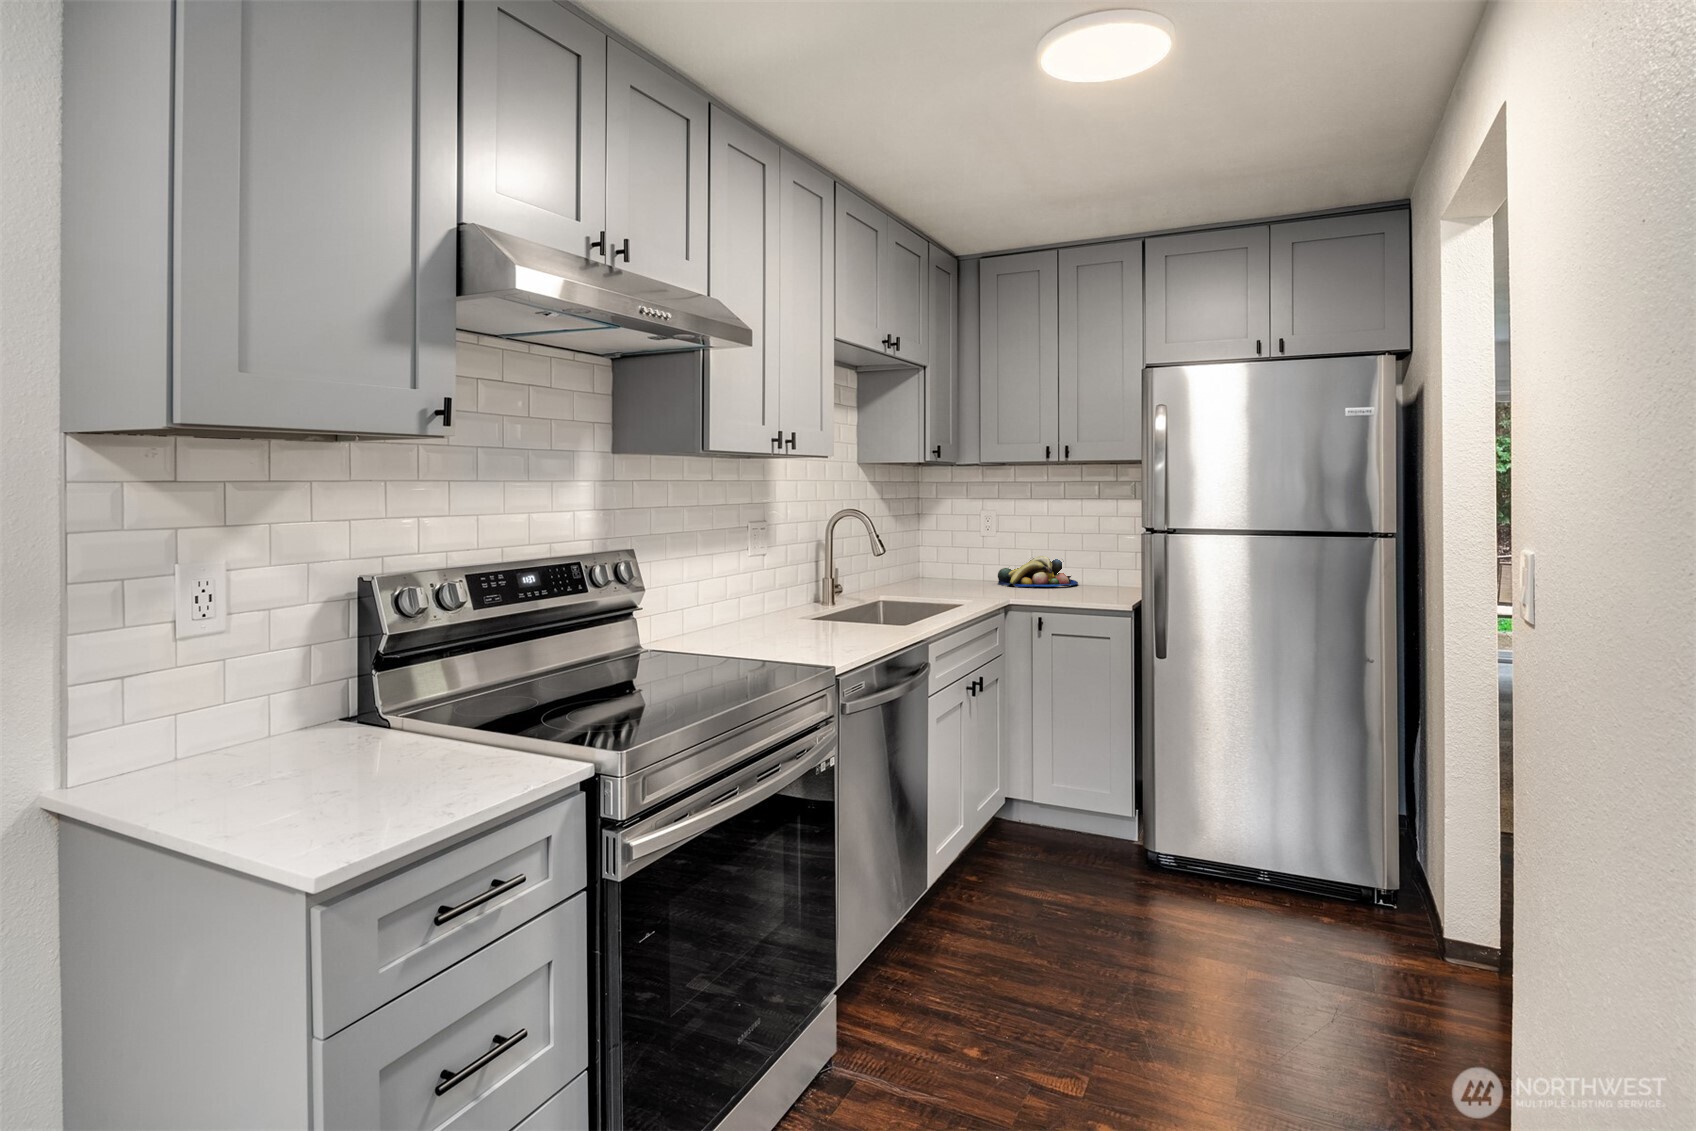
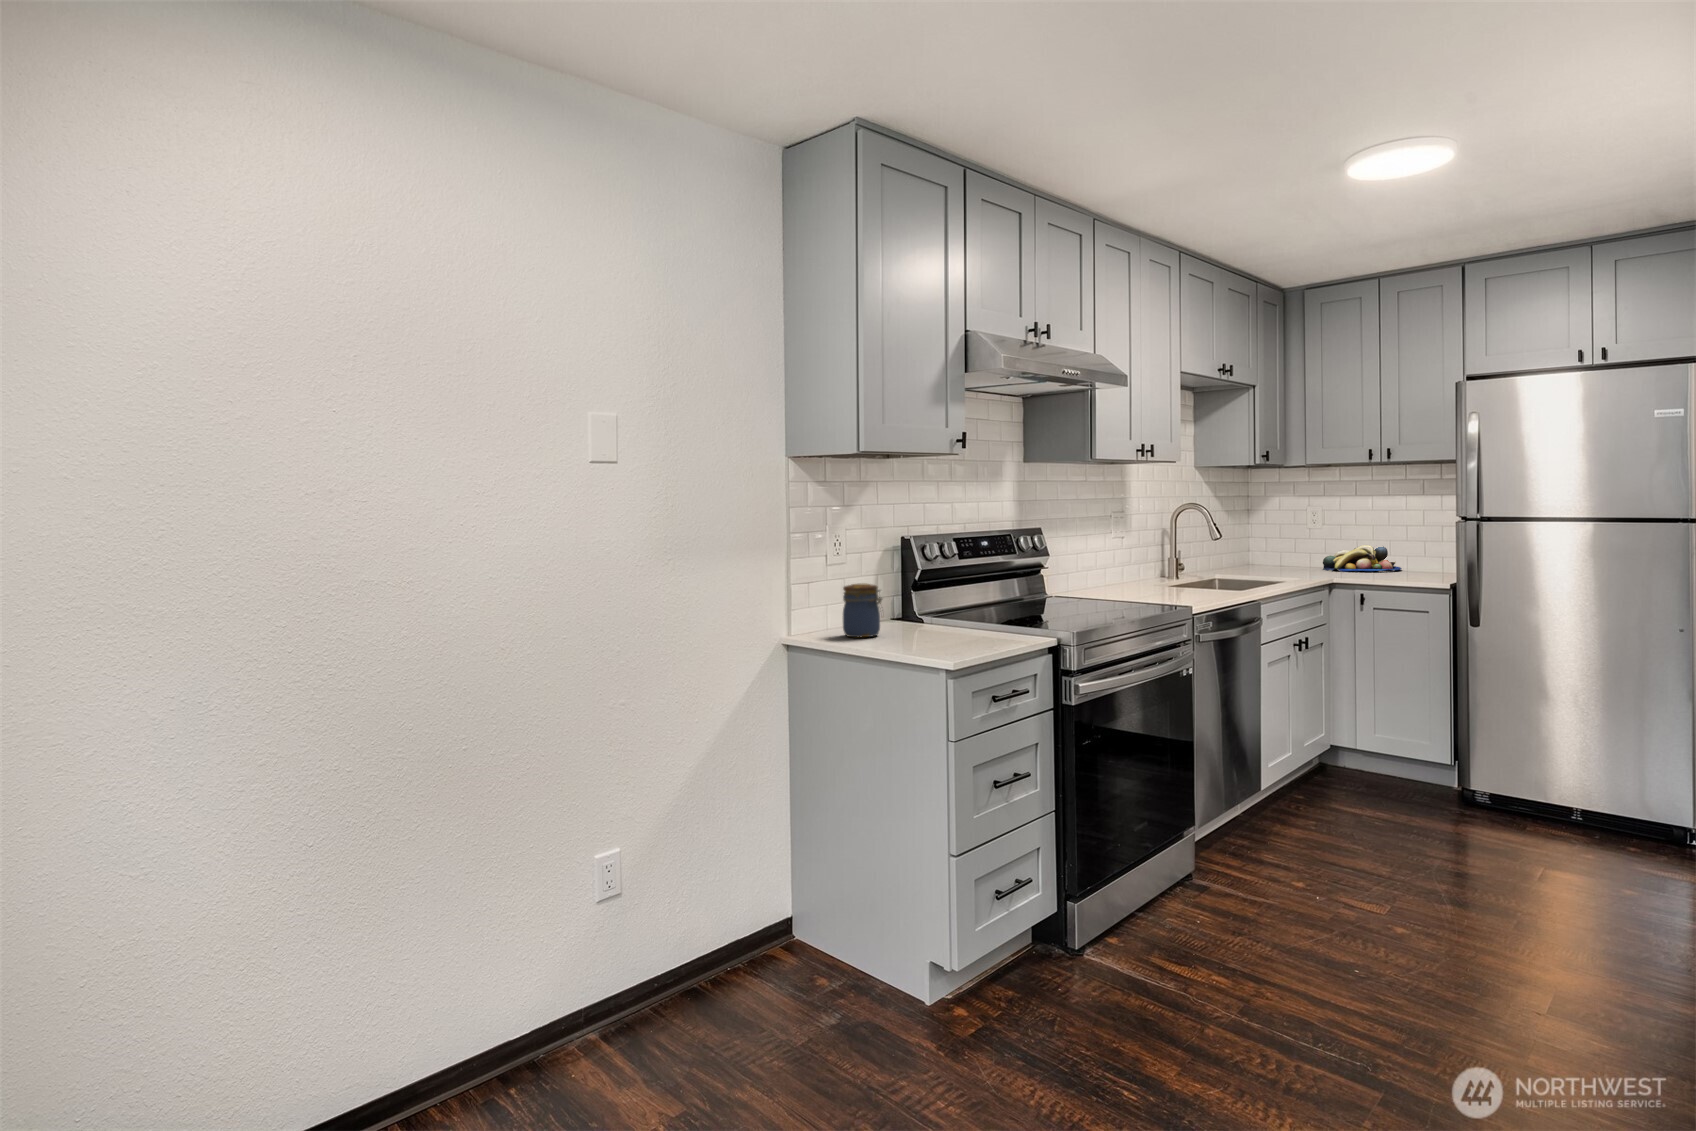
jar: none [174,678,265,786] -> present [843,584,882,637]

